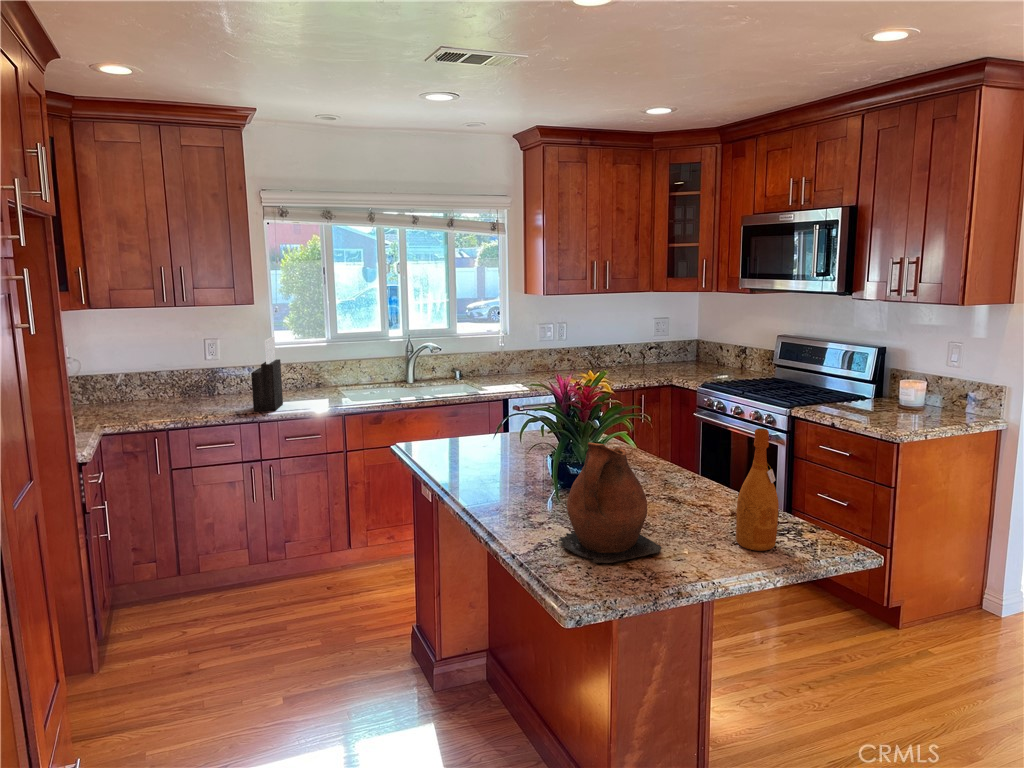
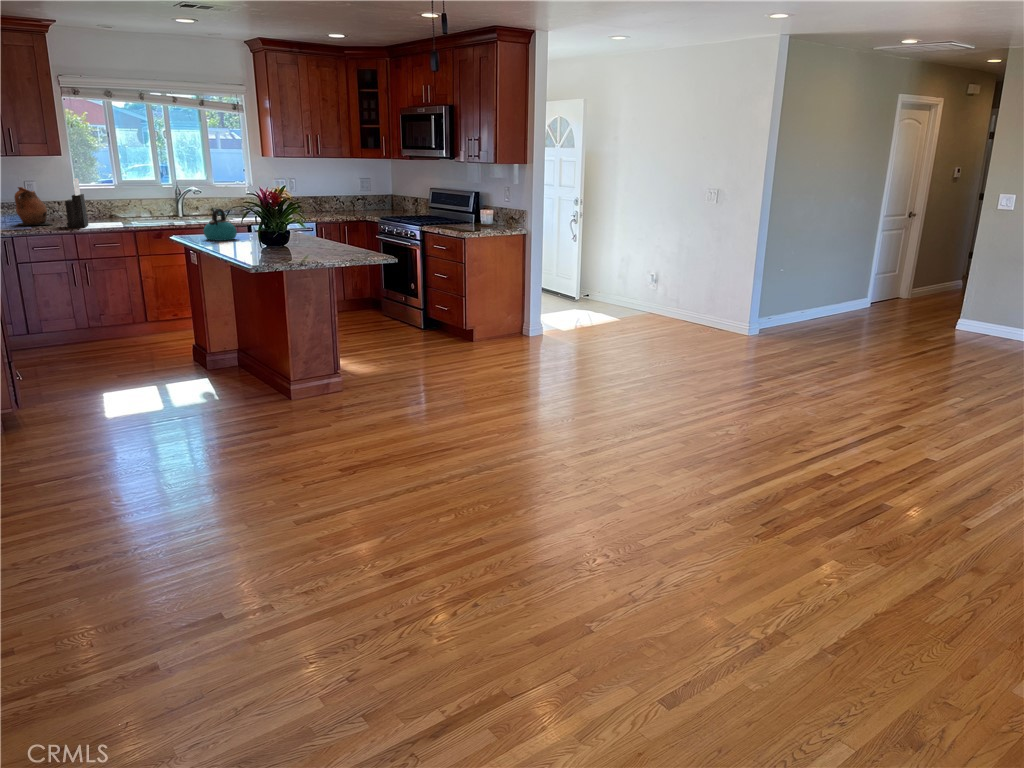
kettle: none [446,402,502,461] -> present [204,209,237,241]
wine bottle: present [736,428,779,551] -> none [335,203,352,256]
ceramic pitcher: present [556,442,662,563] -> present [15,187,52,225]

